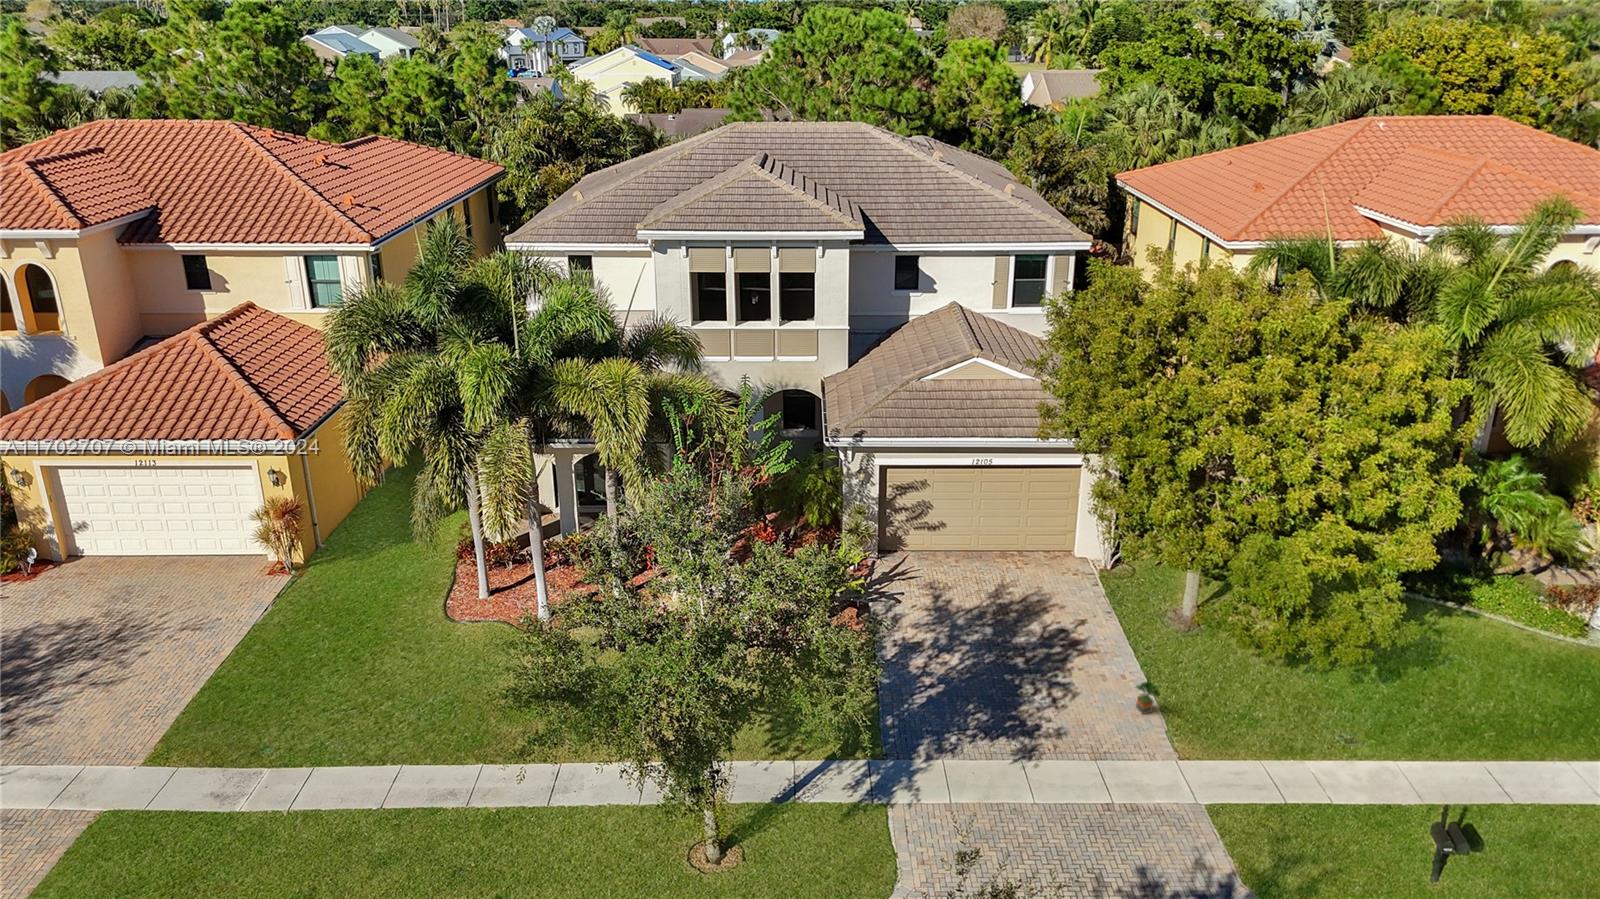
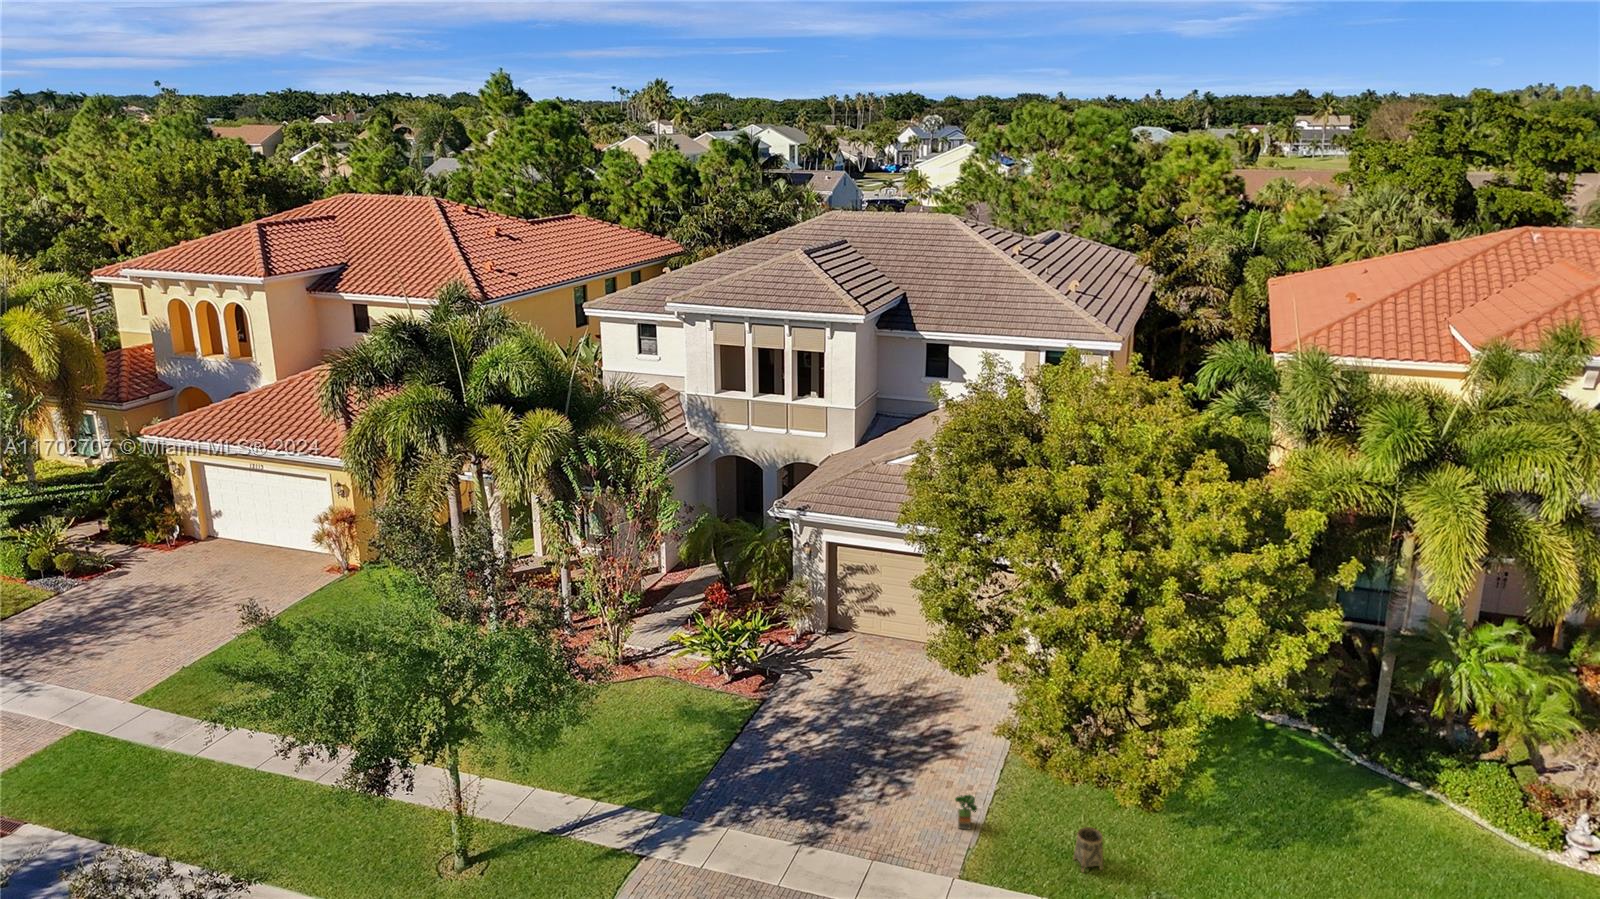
basket: none [1252,689,1283,729] -> present [1074,827,1103,872]

